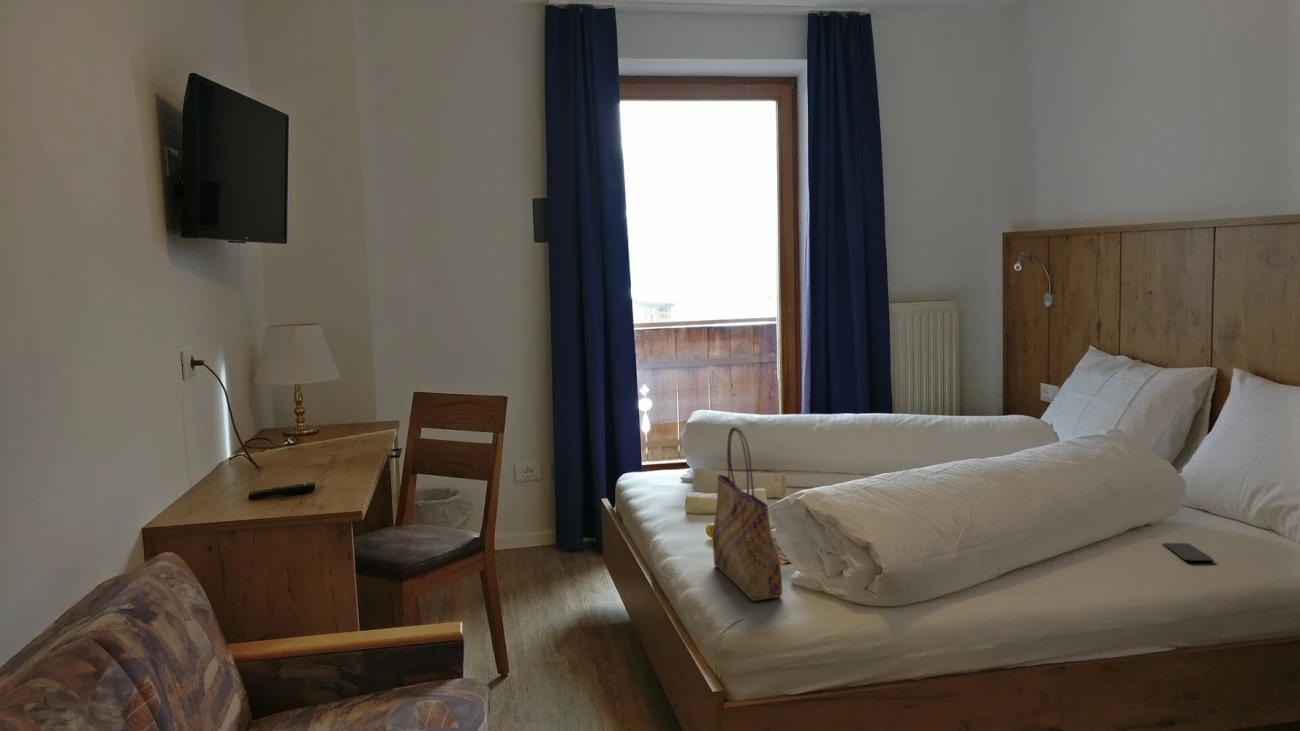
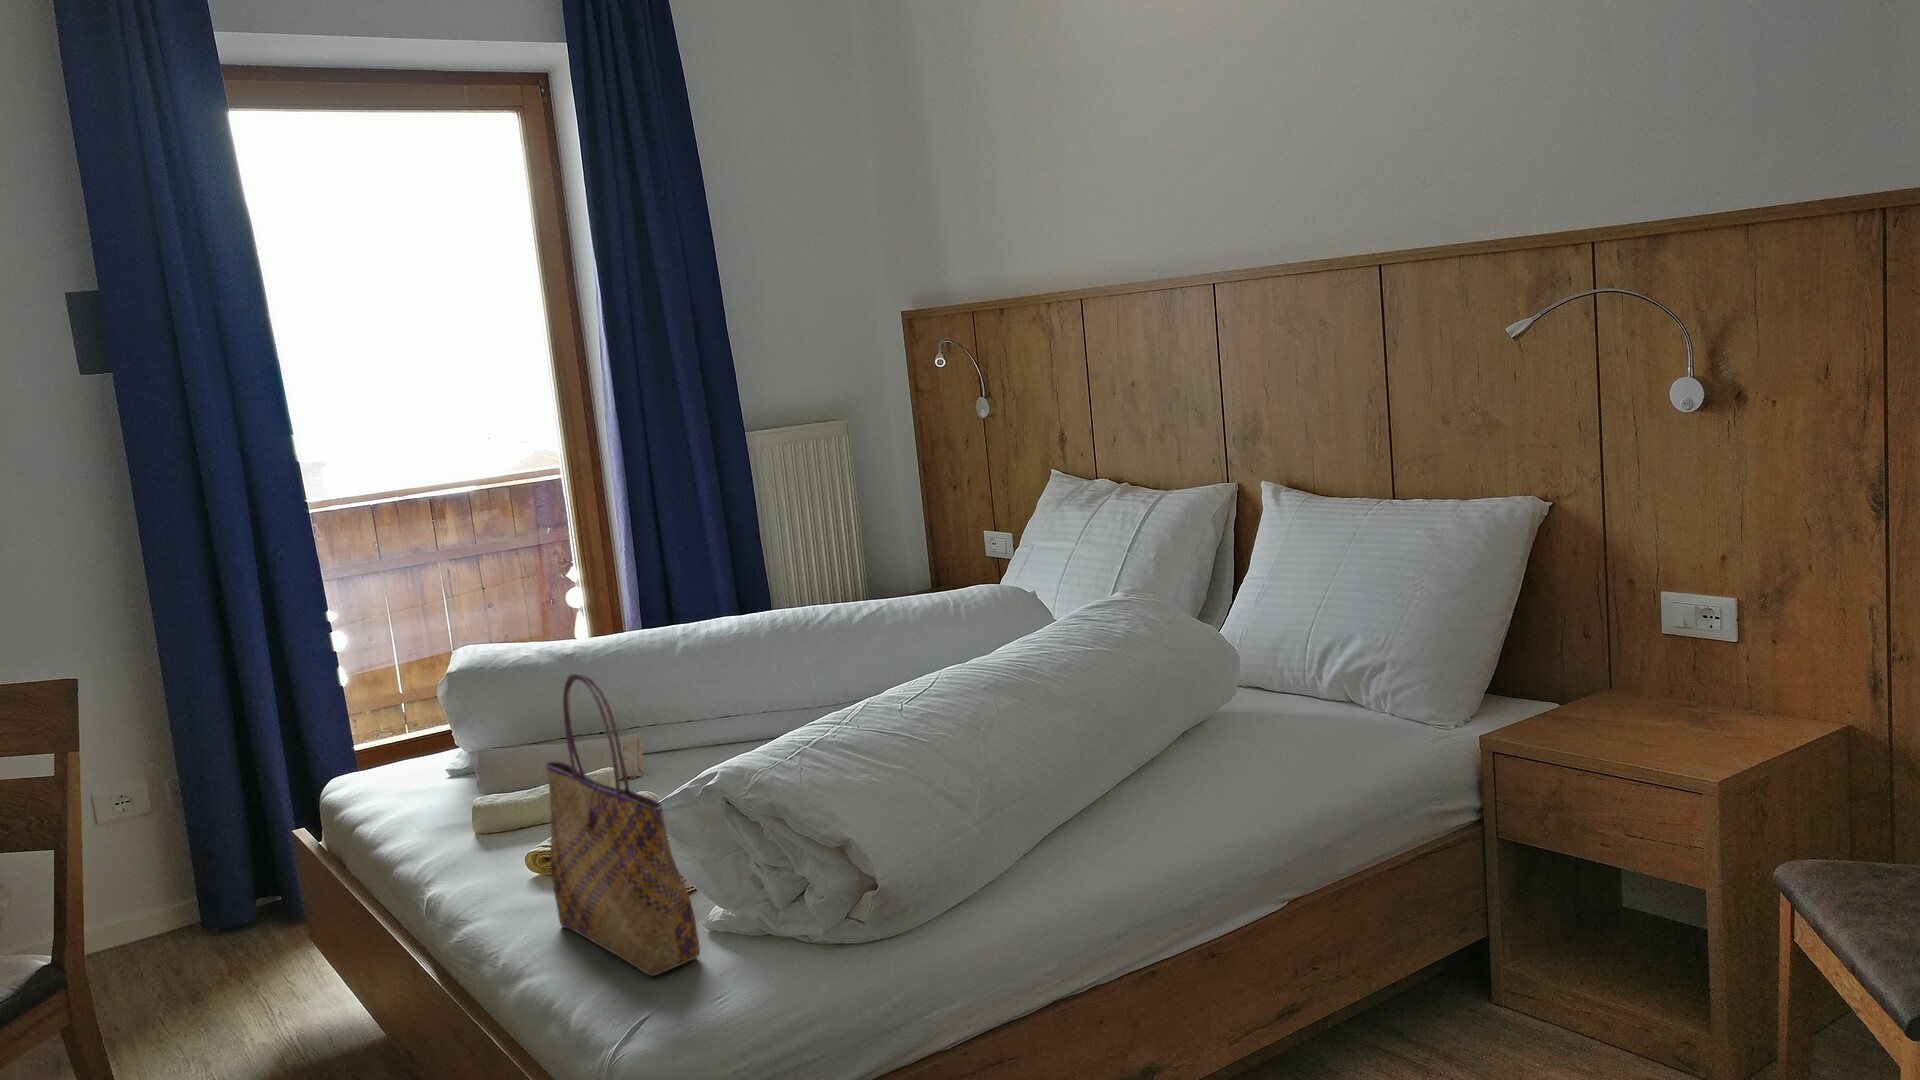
smartphone: present [1163,543,1213,561] -> none [1226,741,1298,767]

